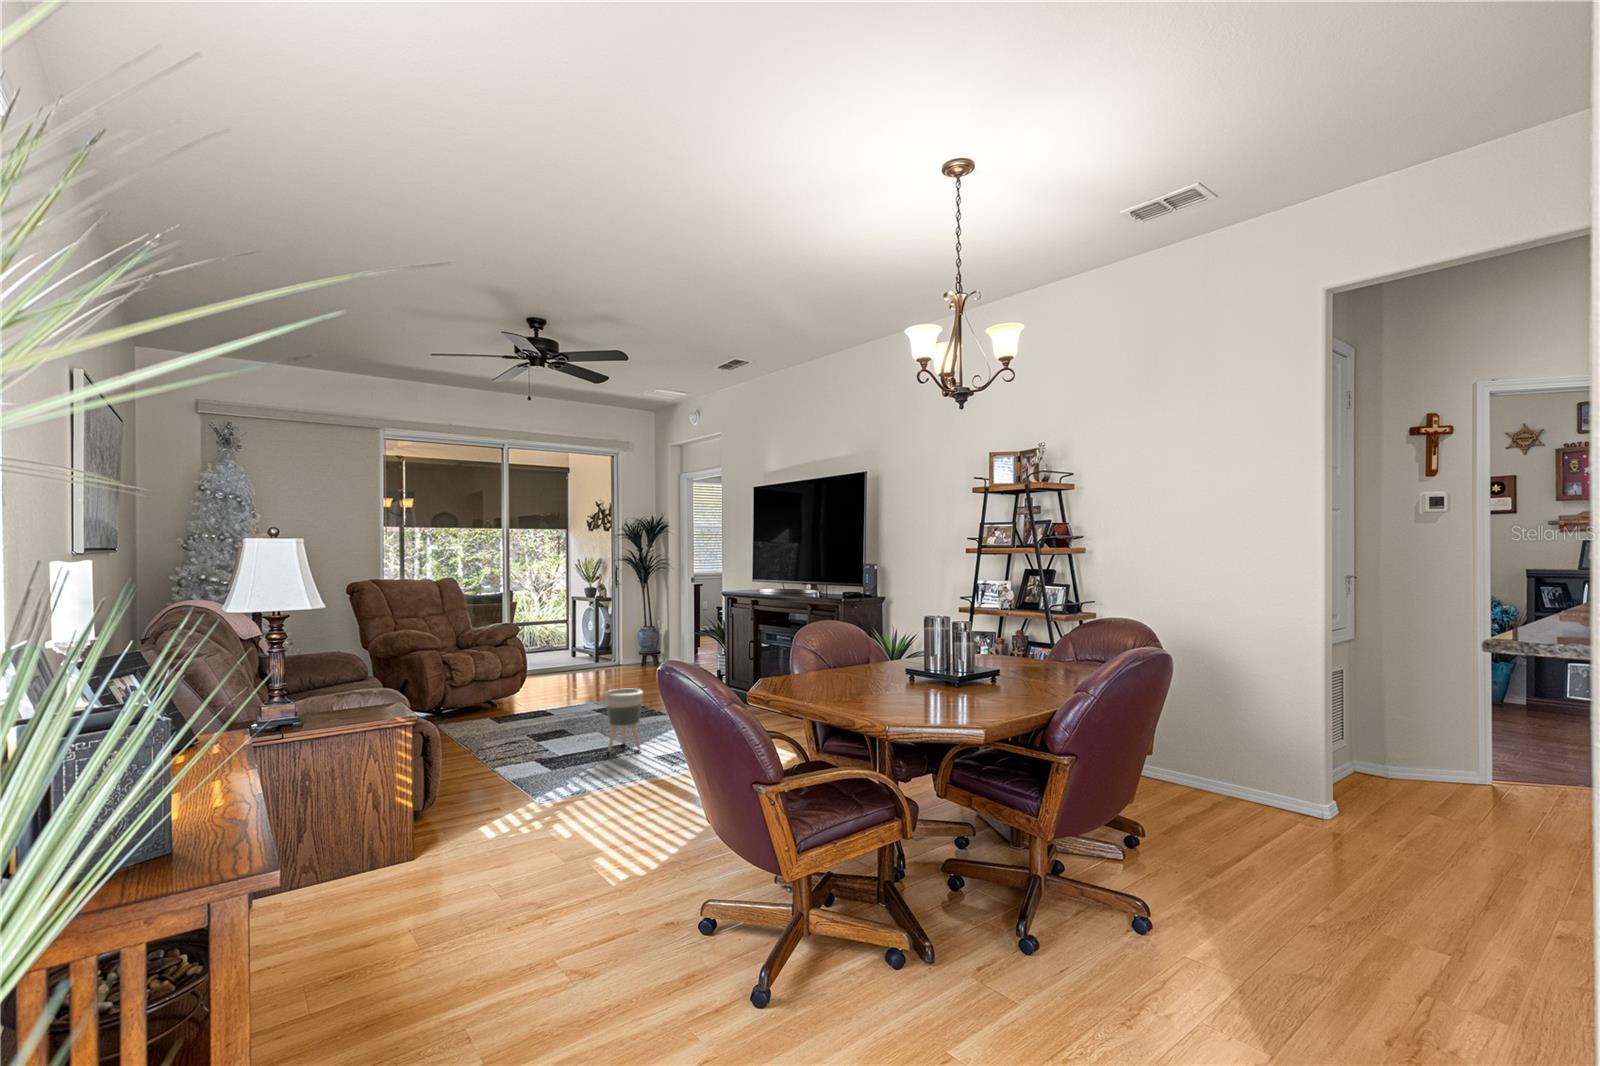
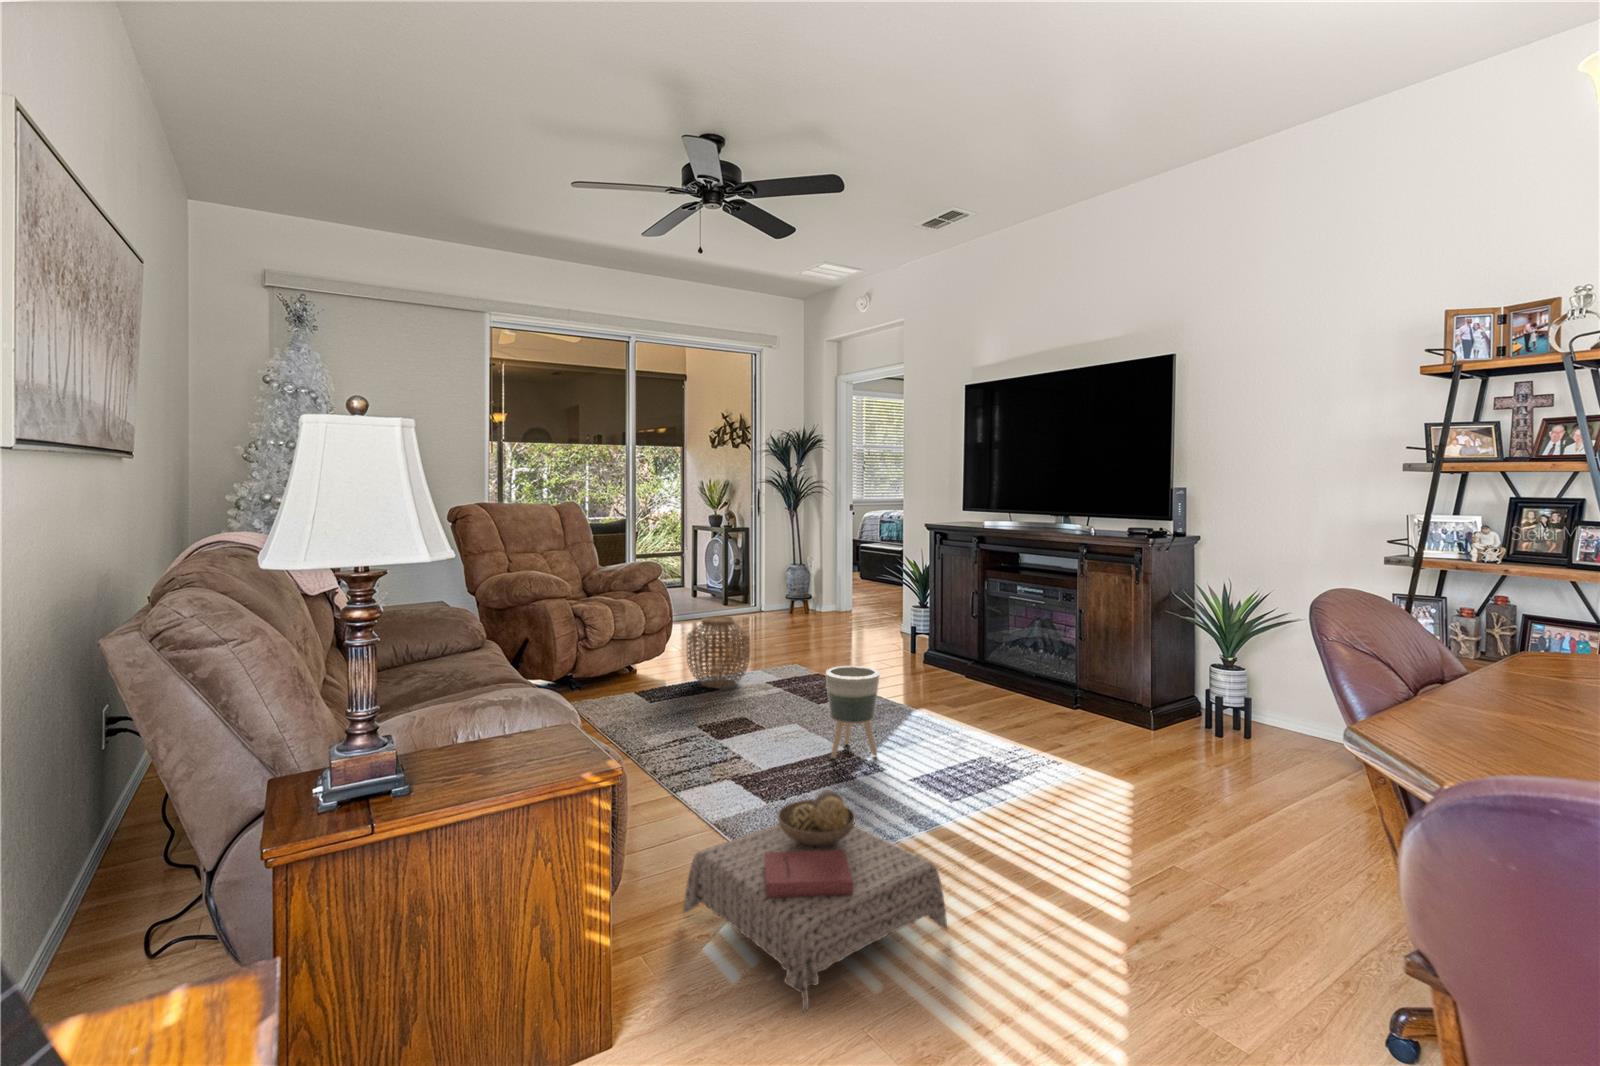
woven basket: none [527,662,577,716] -> present [687,616,750,688]
ottoman: none [469,746,620,848] -> present [684,790,947,1013]

